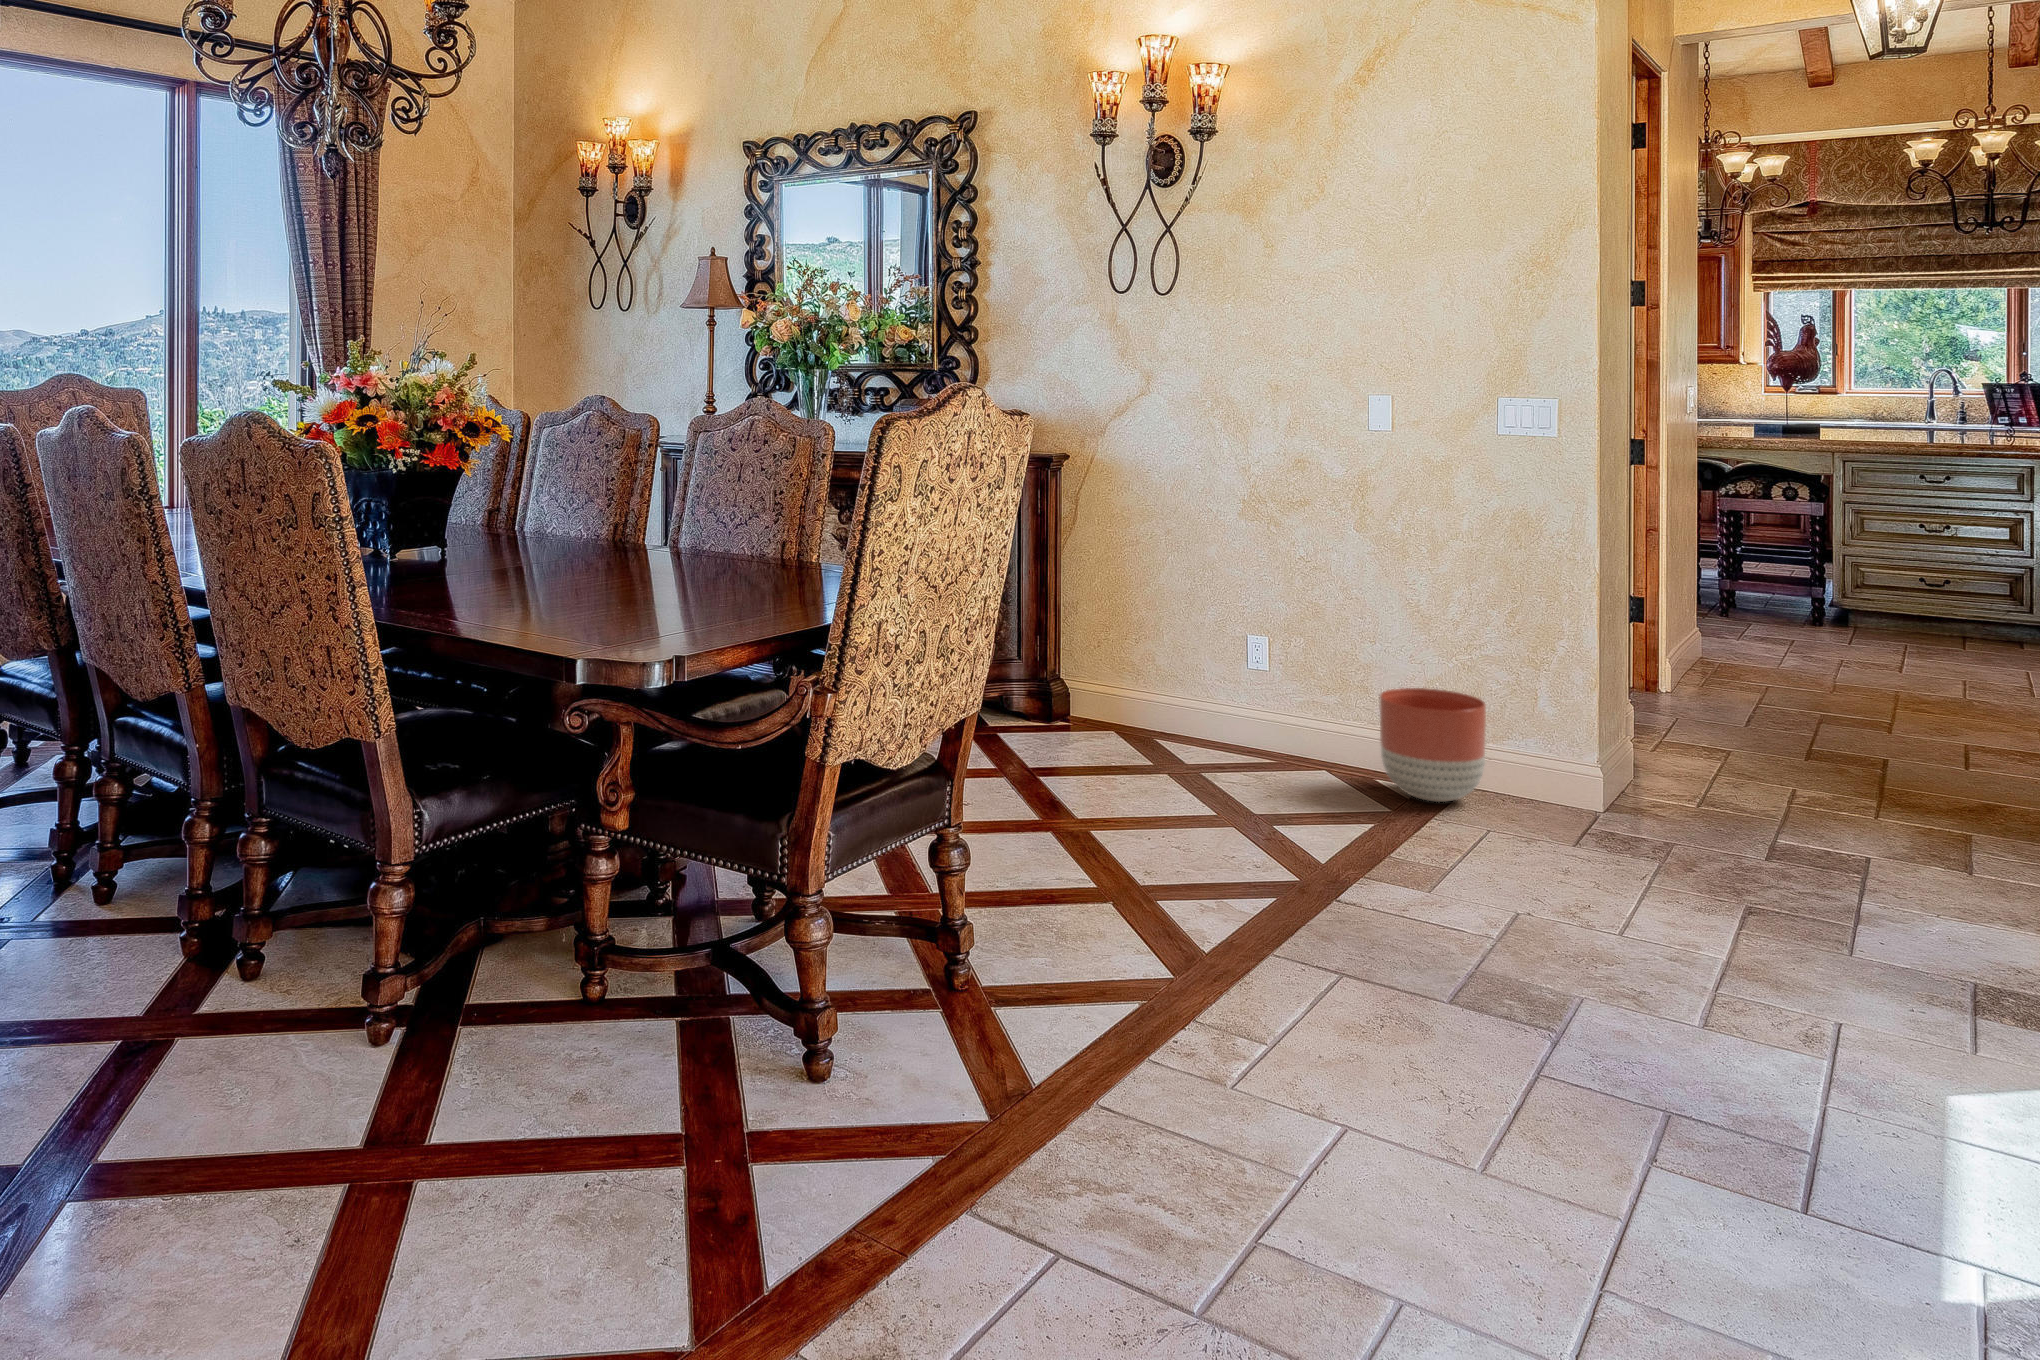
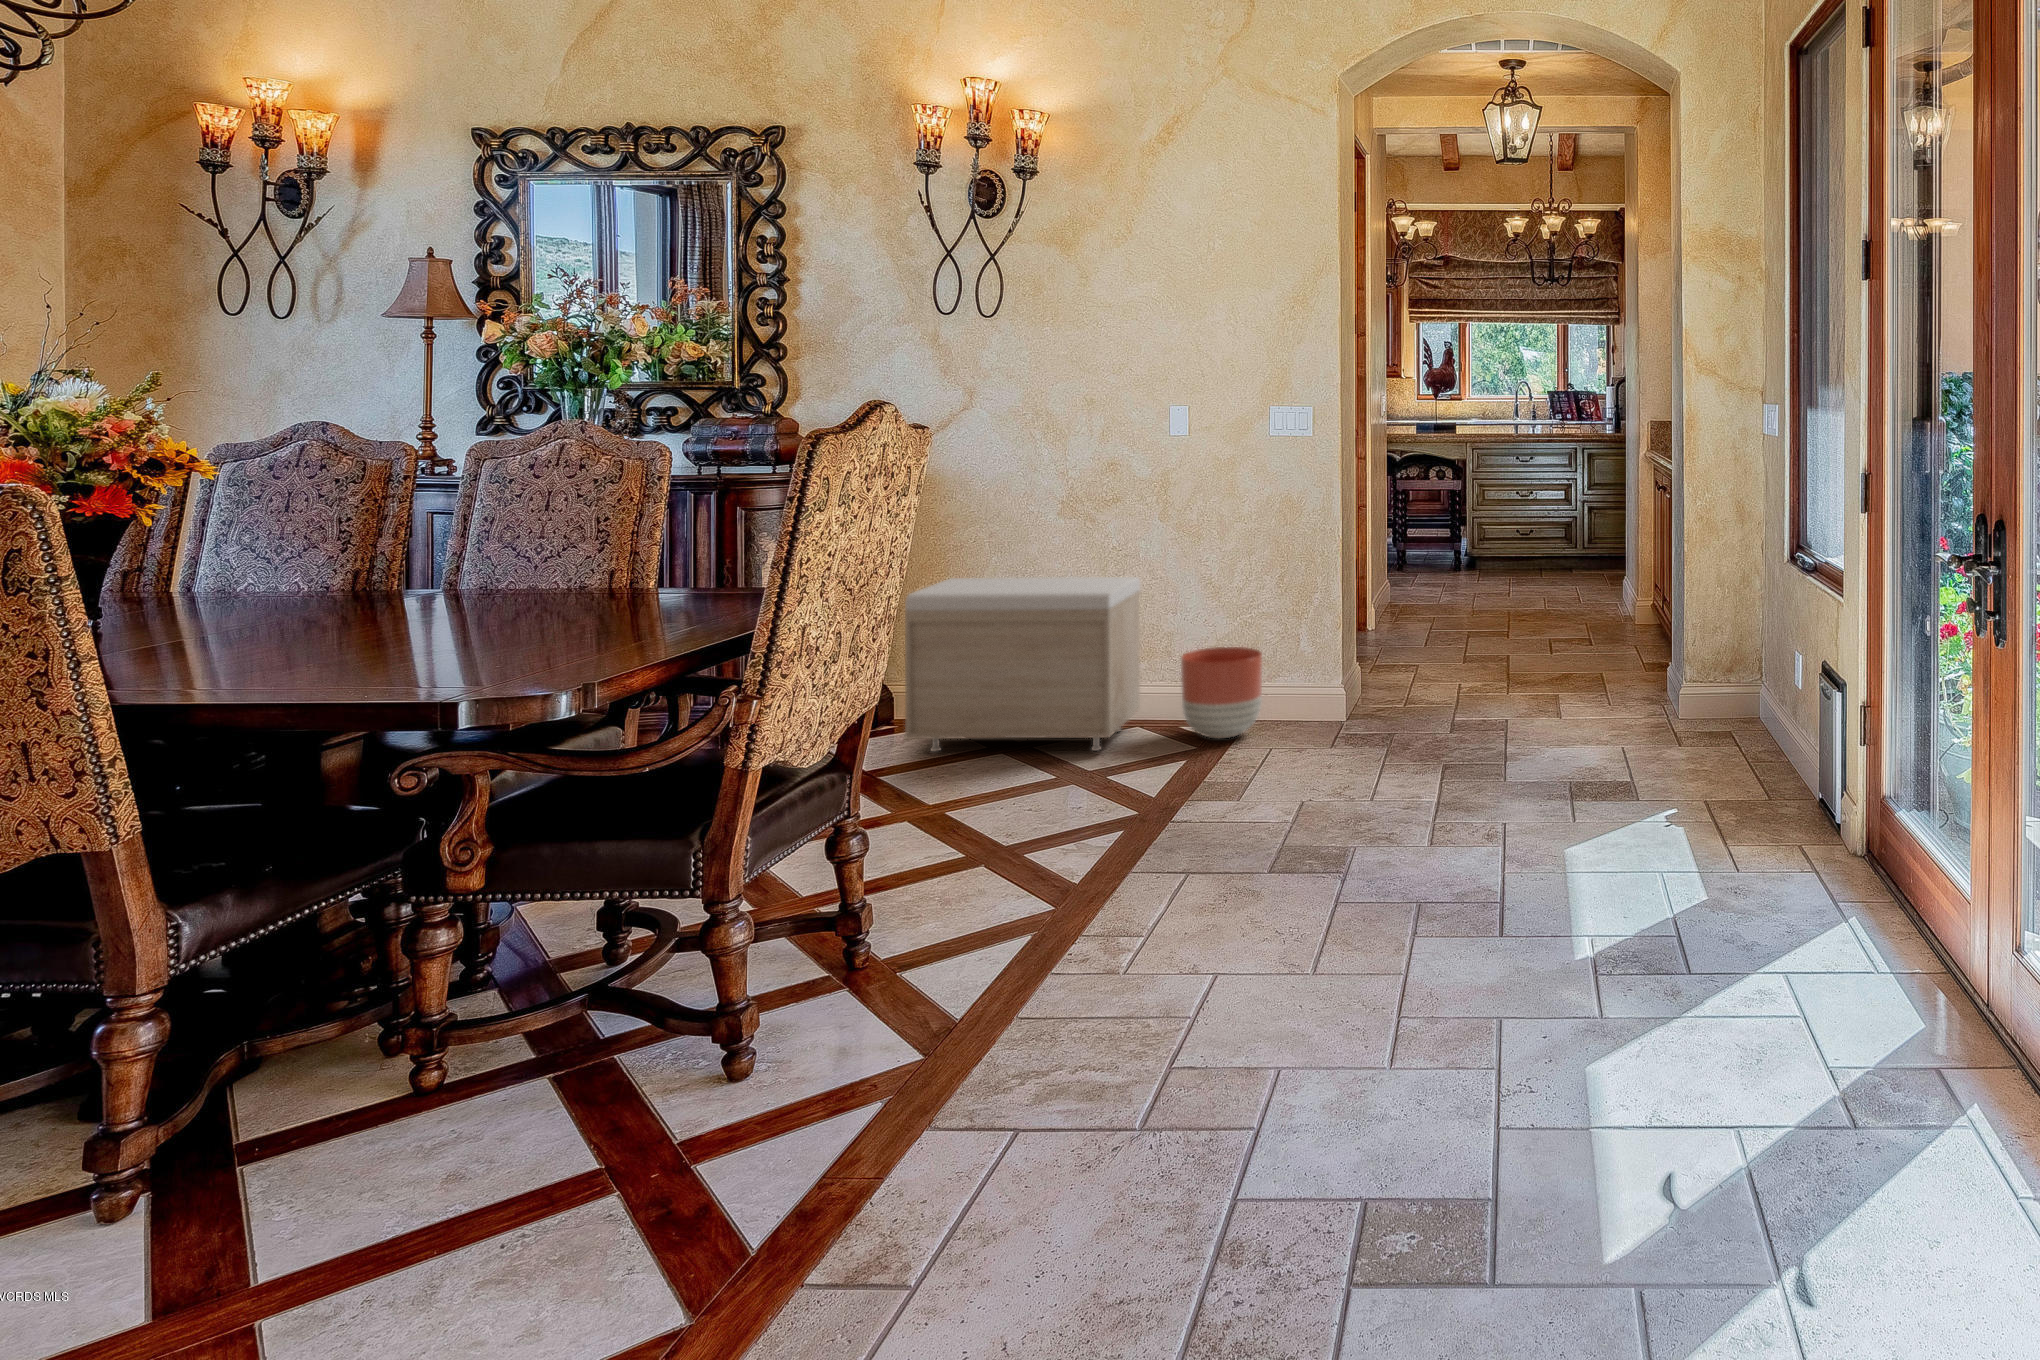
storage bench: none [1076,573,1335,788] -> present [905,577,1140,752]

